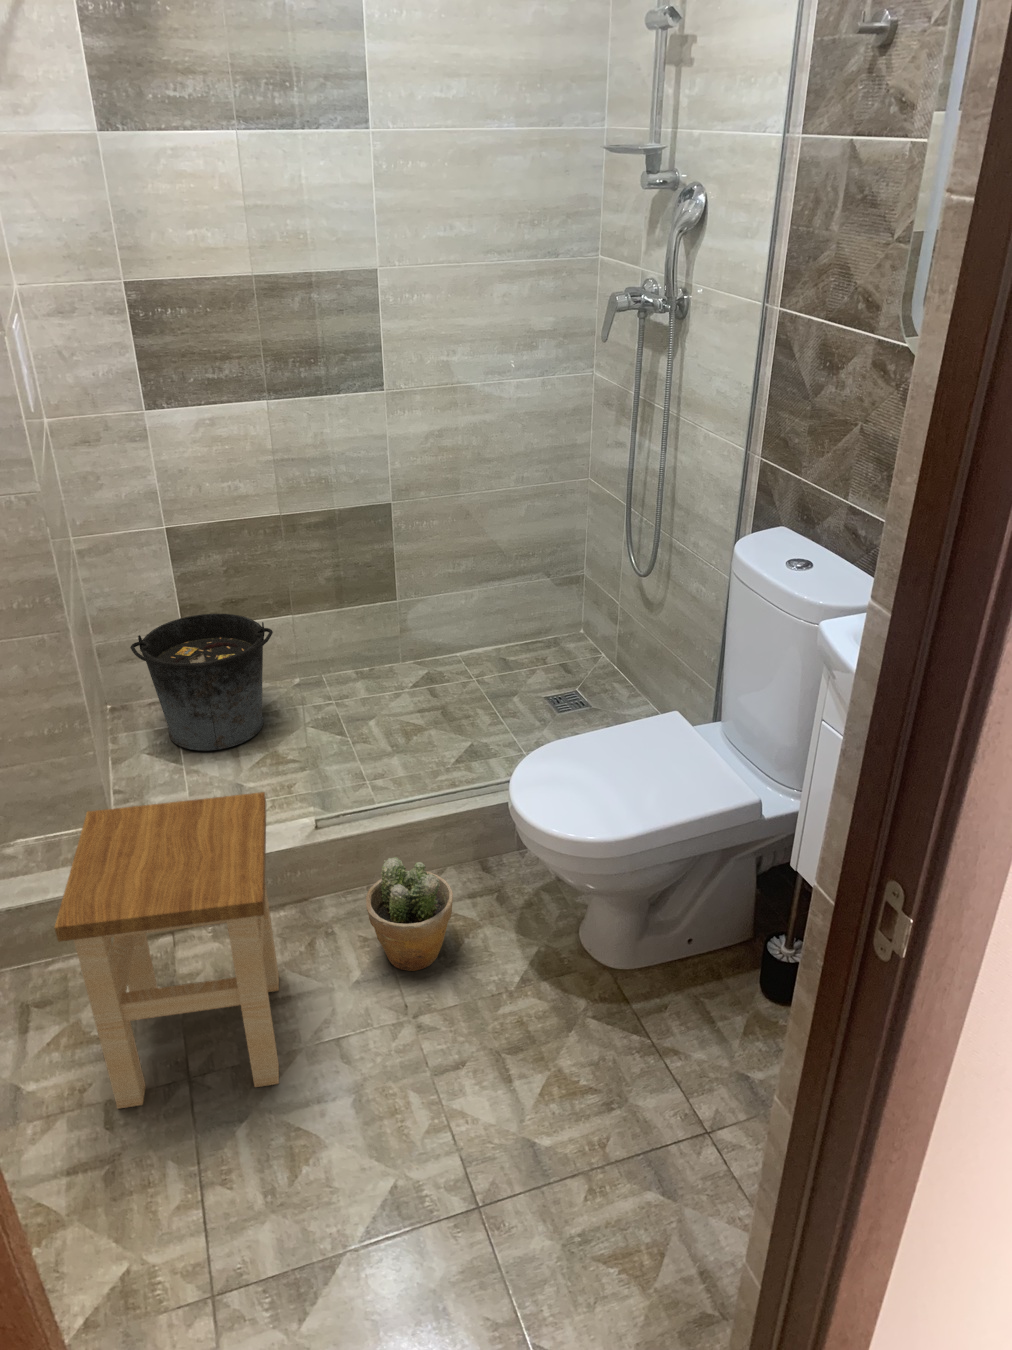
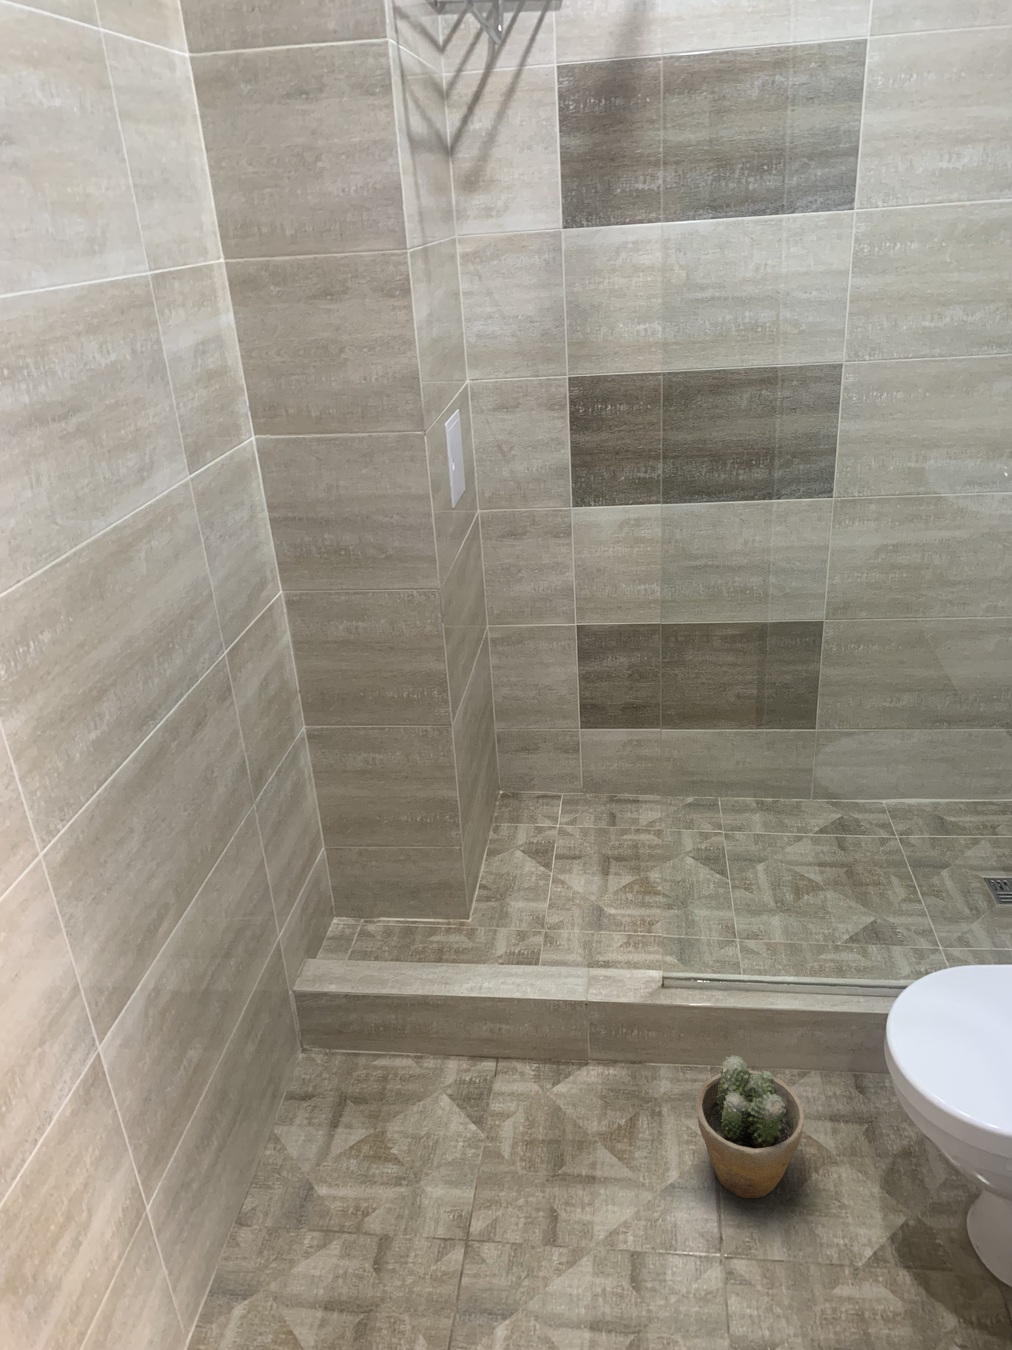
bucket: present [130,614,273,751] -> none [521,716,665,863]
stool: present [55,792,279,1109] -> none [341,924,598,1290]

